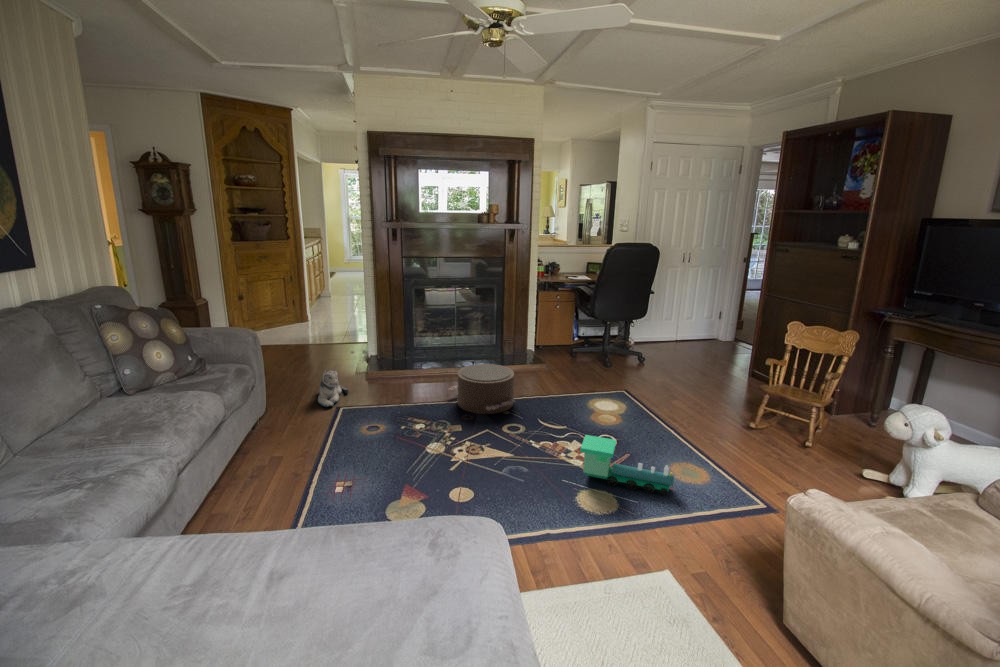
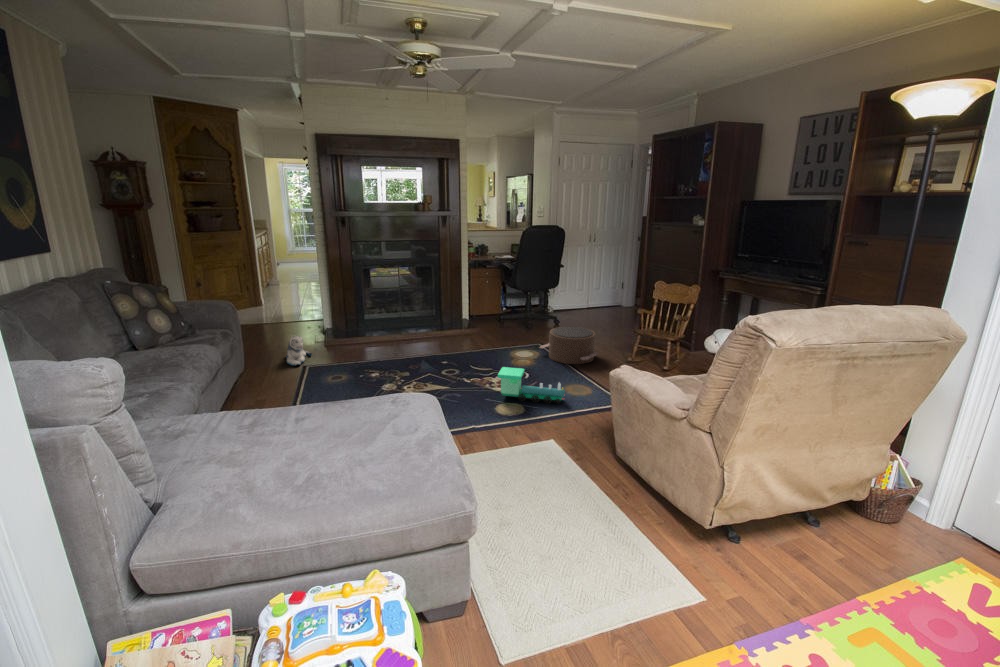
pouf: present [449,364,514,414] -> present [540,327,598,364]

